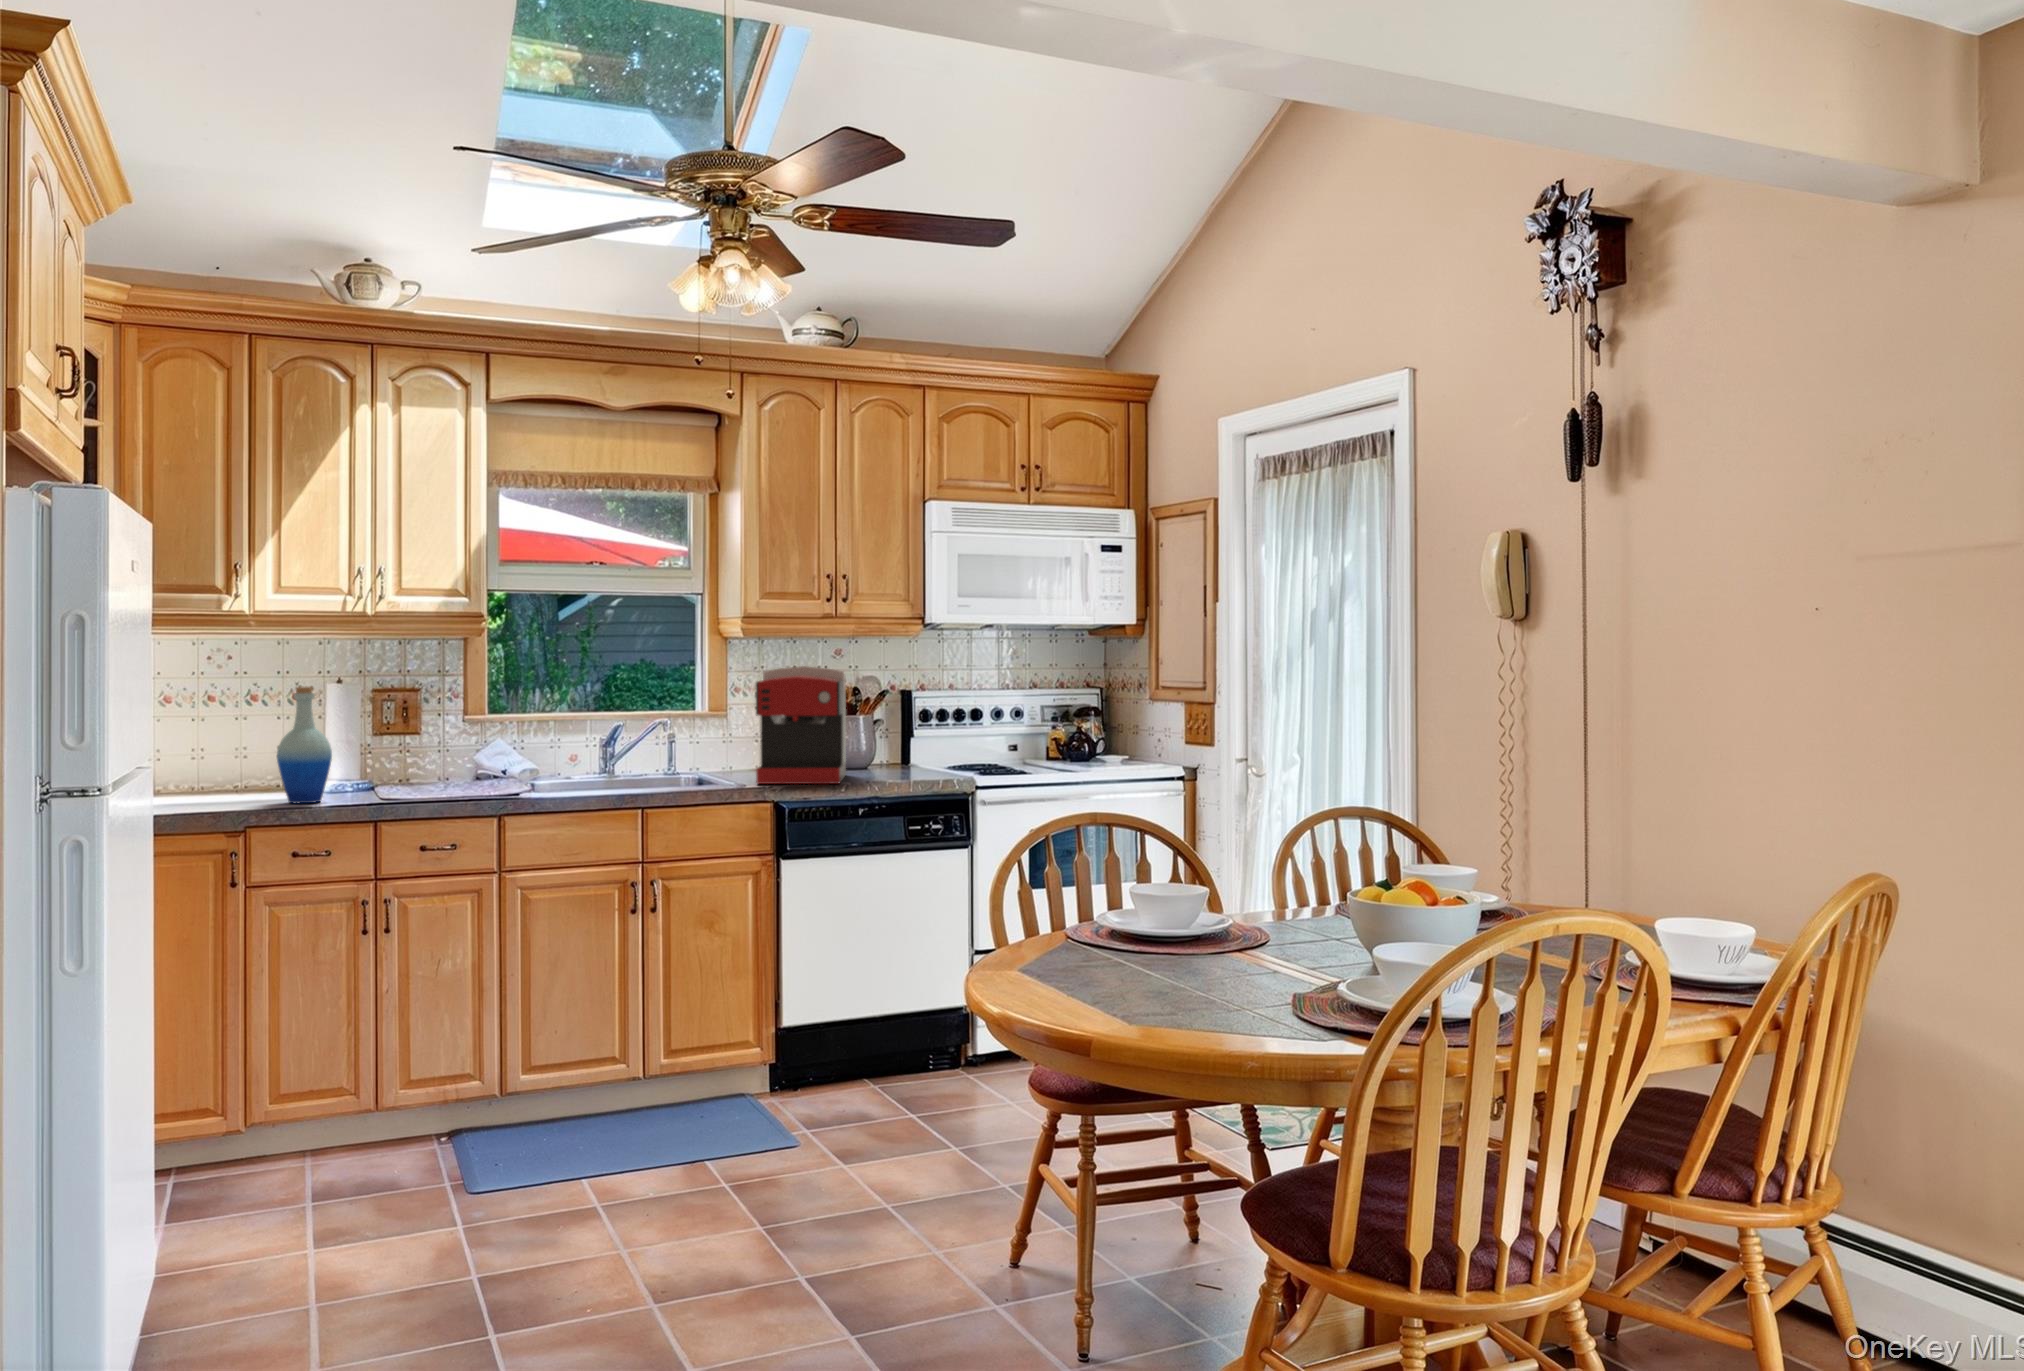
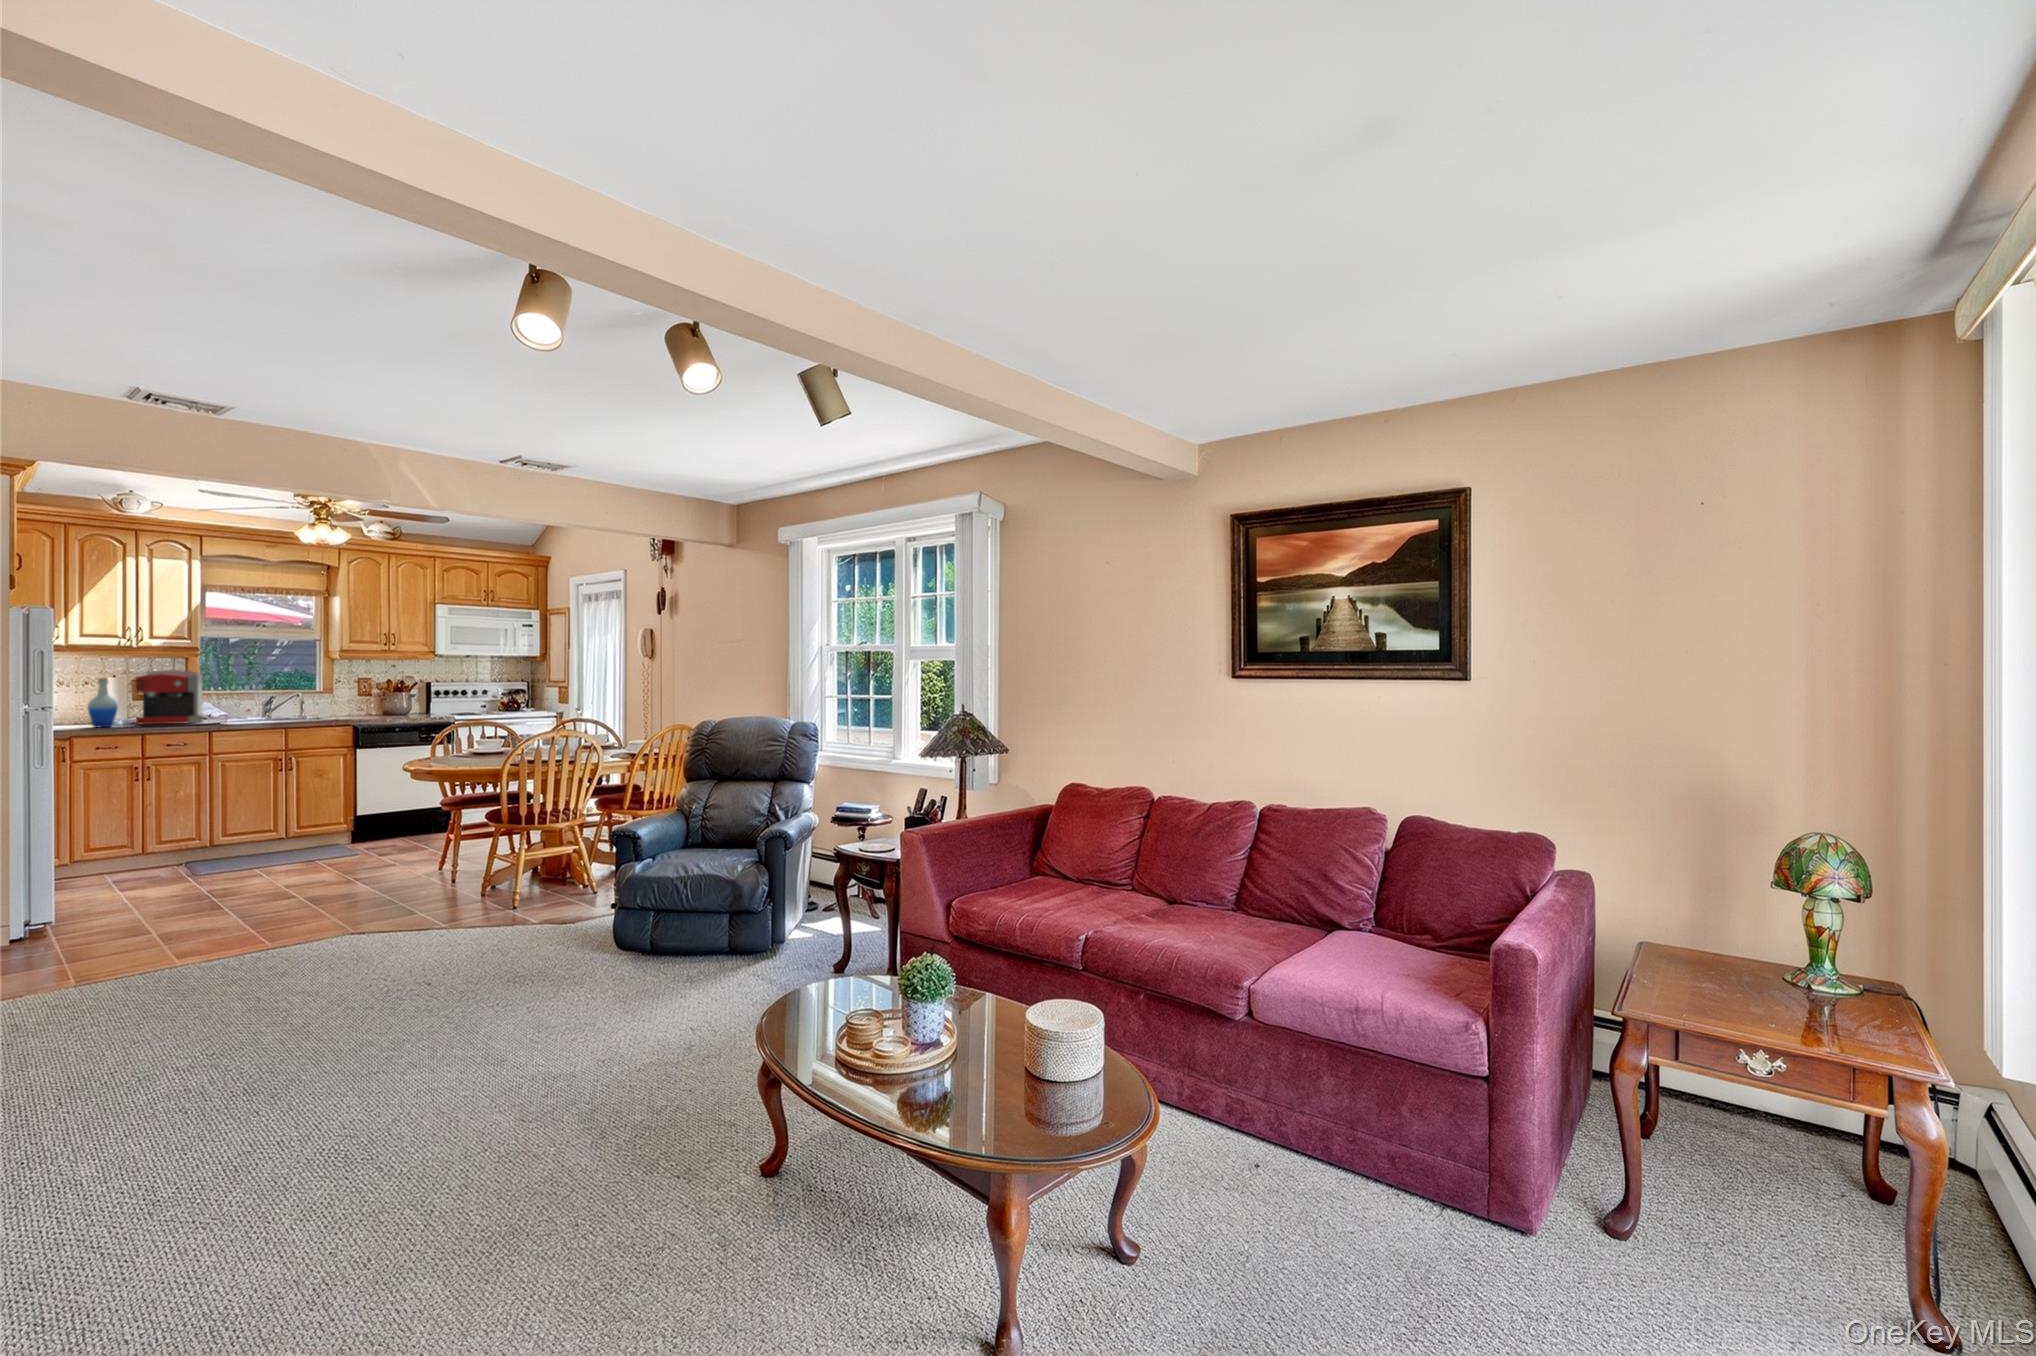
coffee maker: present [756,666,846,784] -> present [135,670,203,724]

